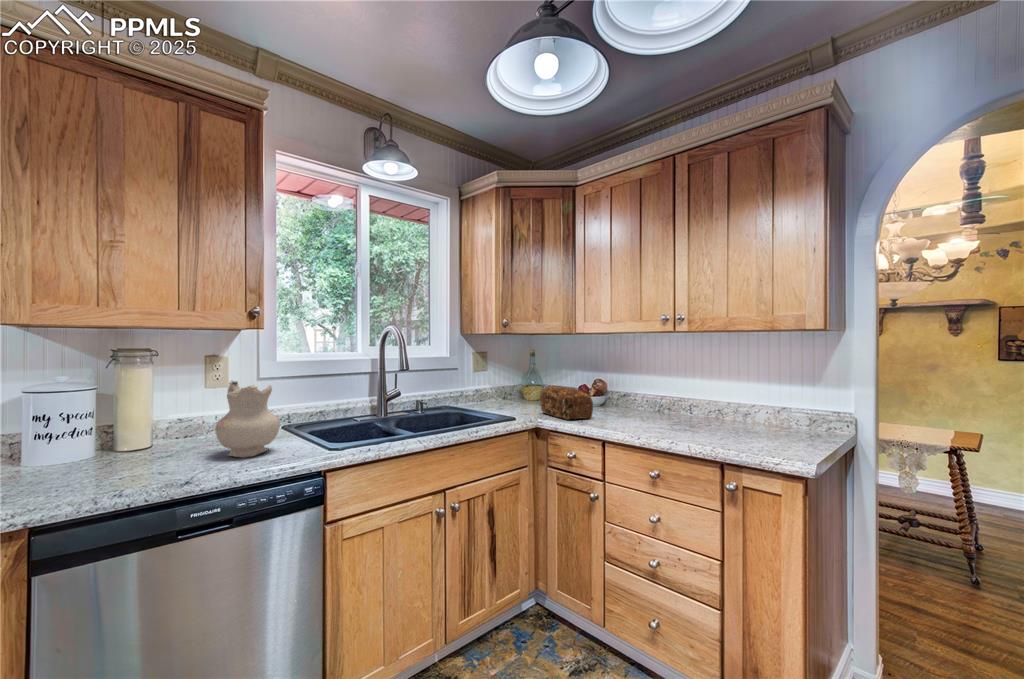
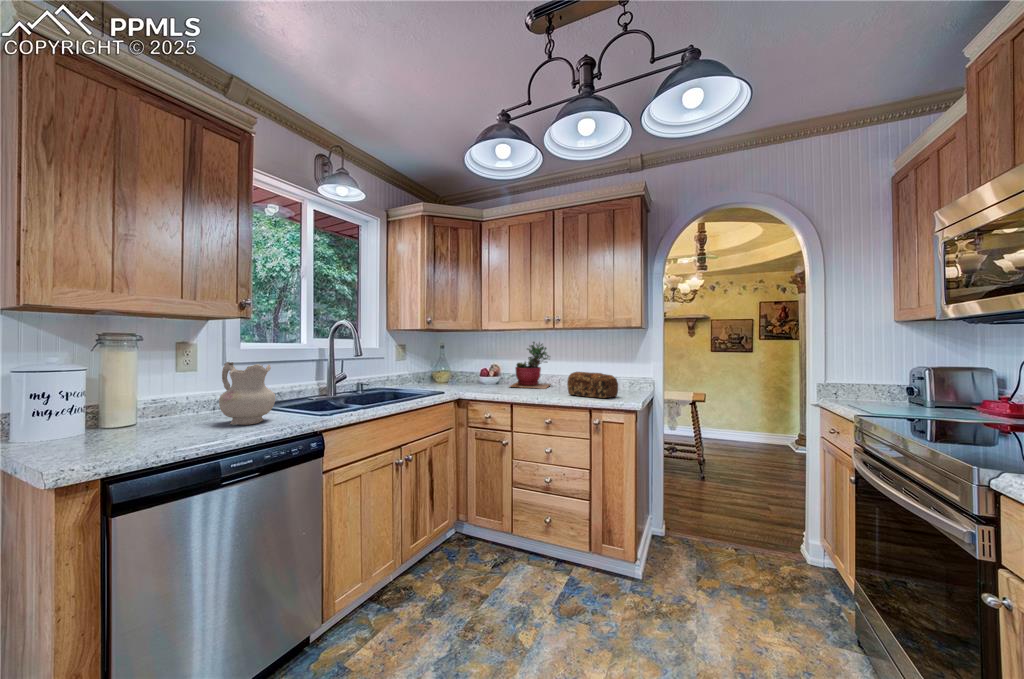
succulent plant: none [614,349,682,418] -> present [510,342,550,389]
bread loaf: present [540,386,593,419] -> present [567,372,618,398]

